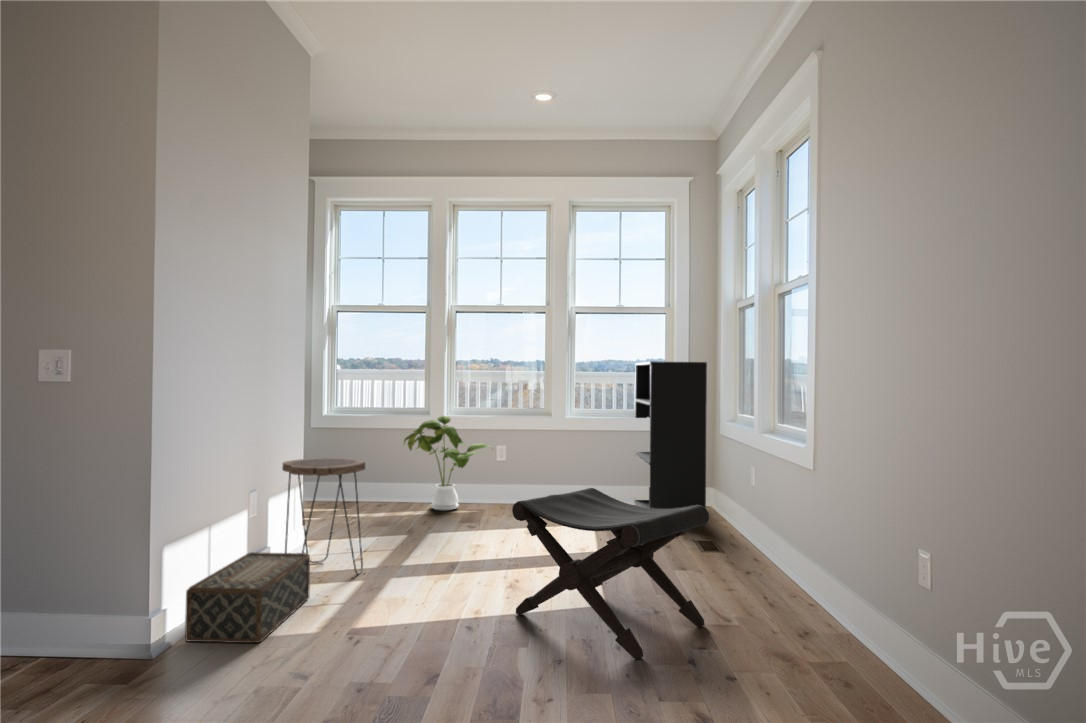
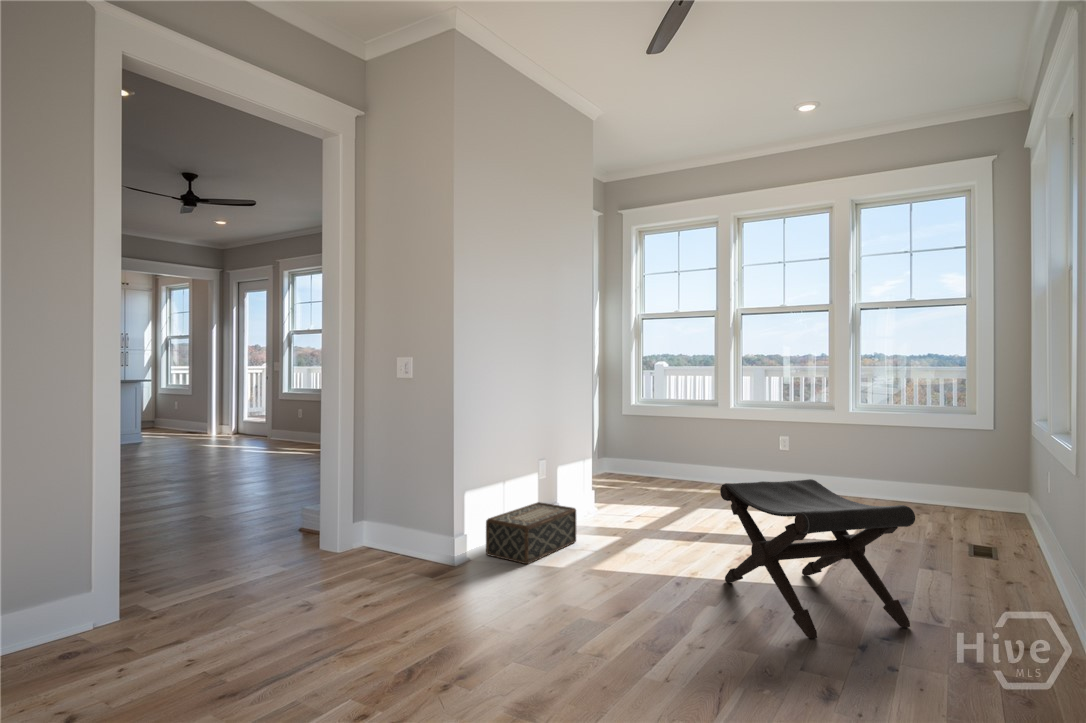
bookshelf: present [634,361,707,509] -> none [933,356,1010,534]
house plant: present [404,416,489,510] -> none [690,408,775,492]
side table: present [282,458,365,575] -> none [567,438,627,531]

